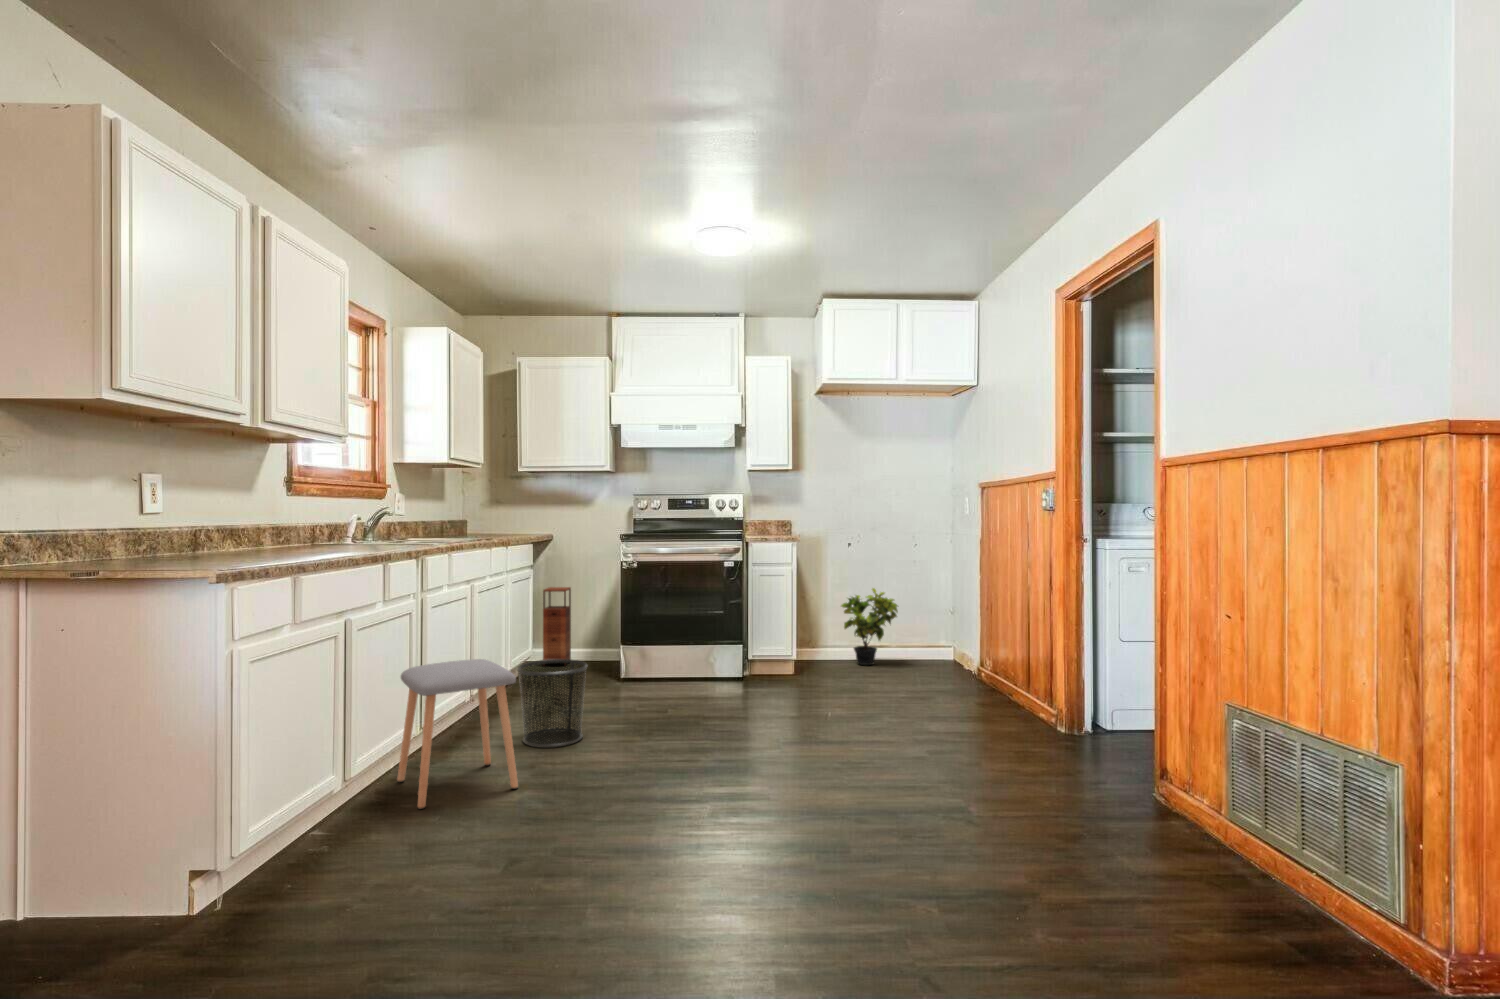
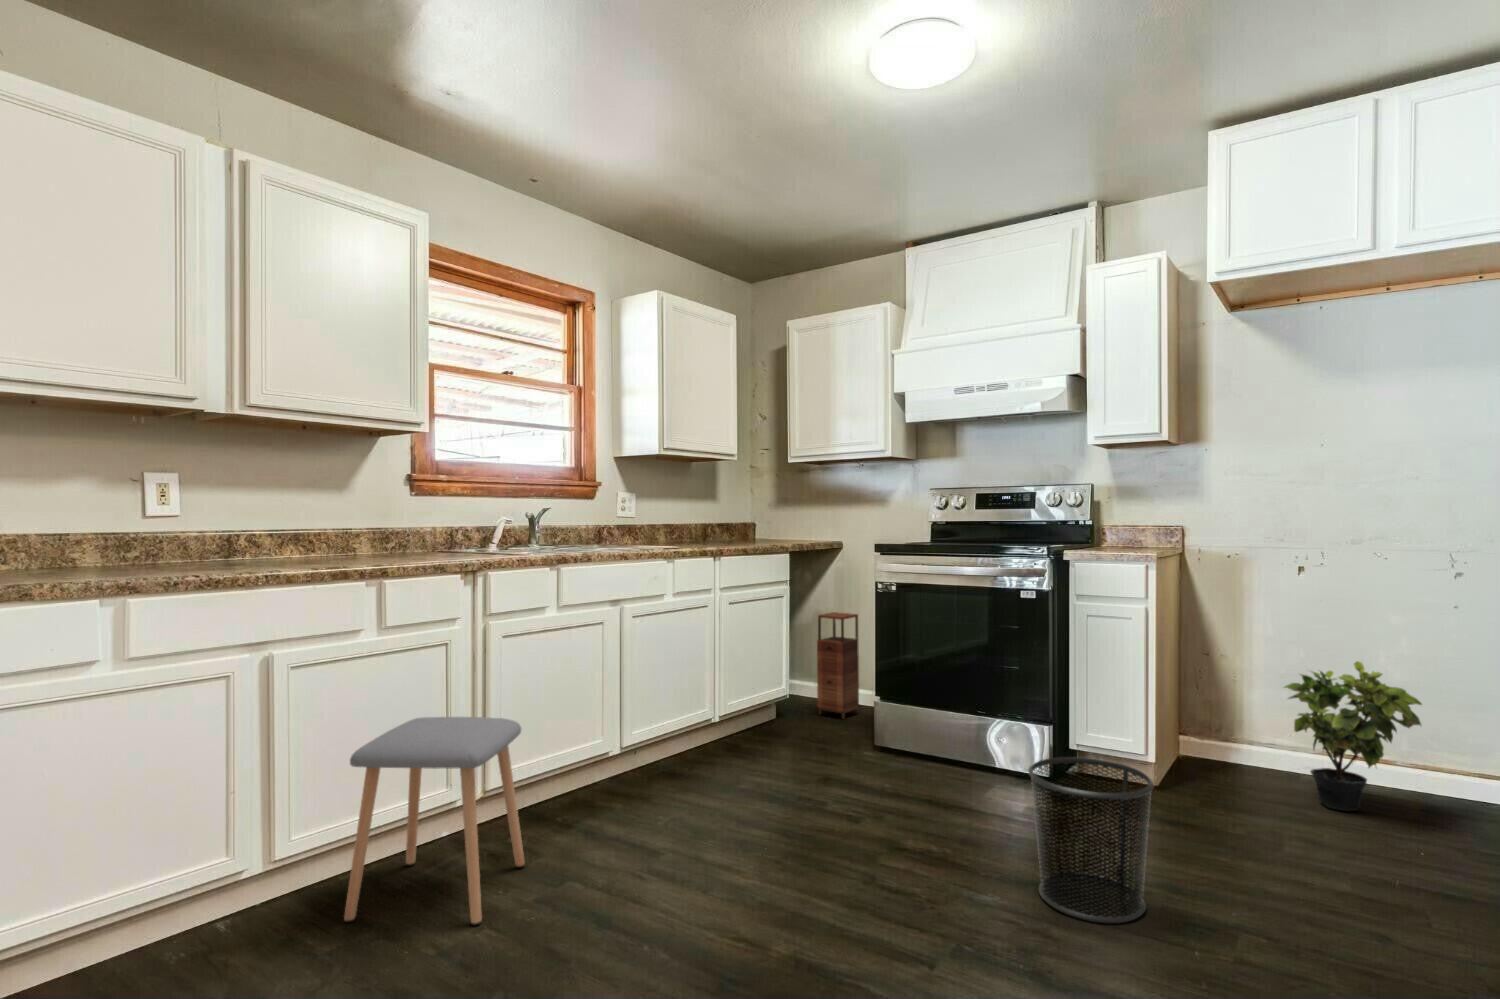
waste bin: present [518,659,588,748] -> present [1028,757,1154,923]

